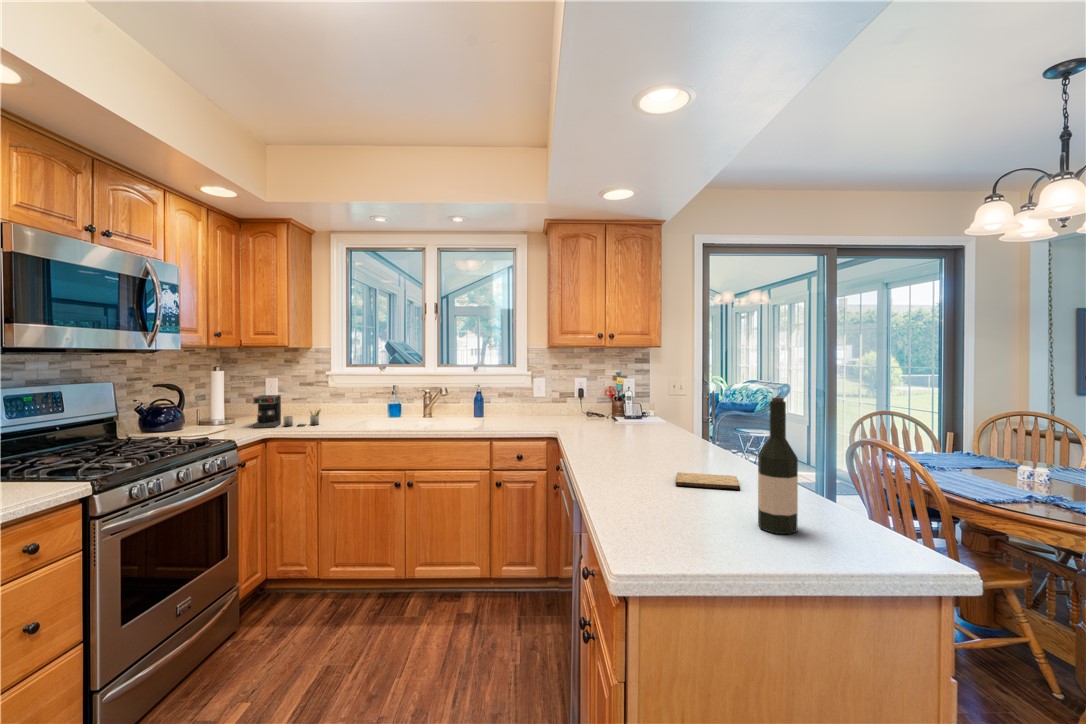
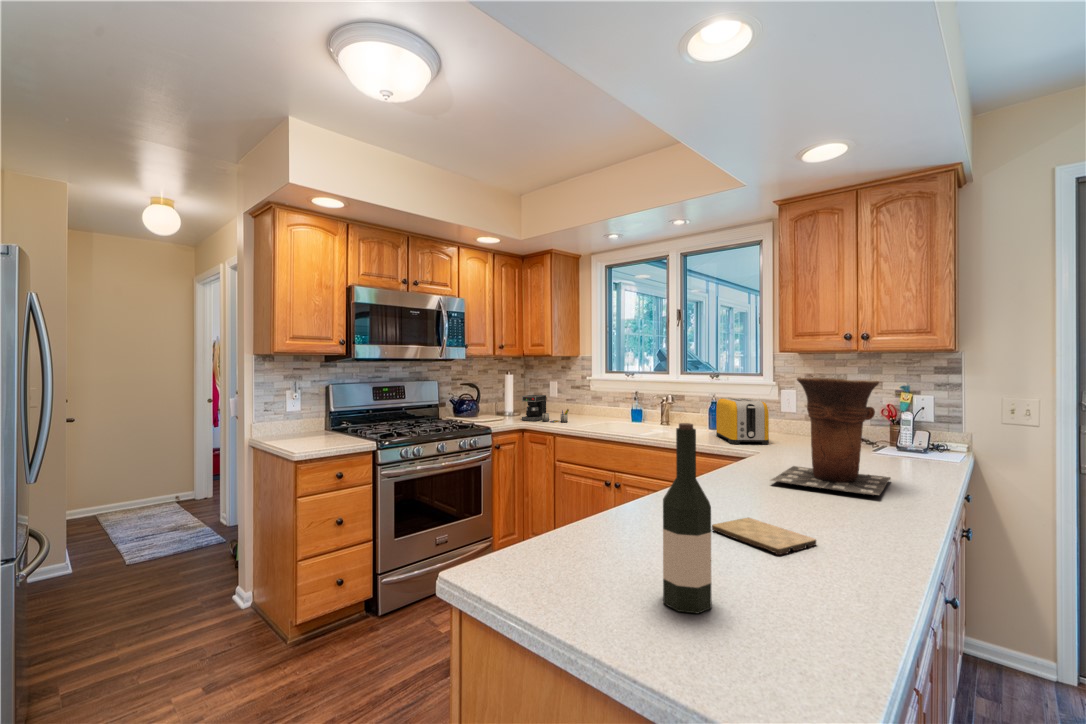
vase: none [610,366,695,447] -> present [771,377,890,495]
toaster: none [496,387,548,426] -> present [716,398,769,444]

